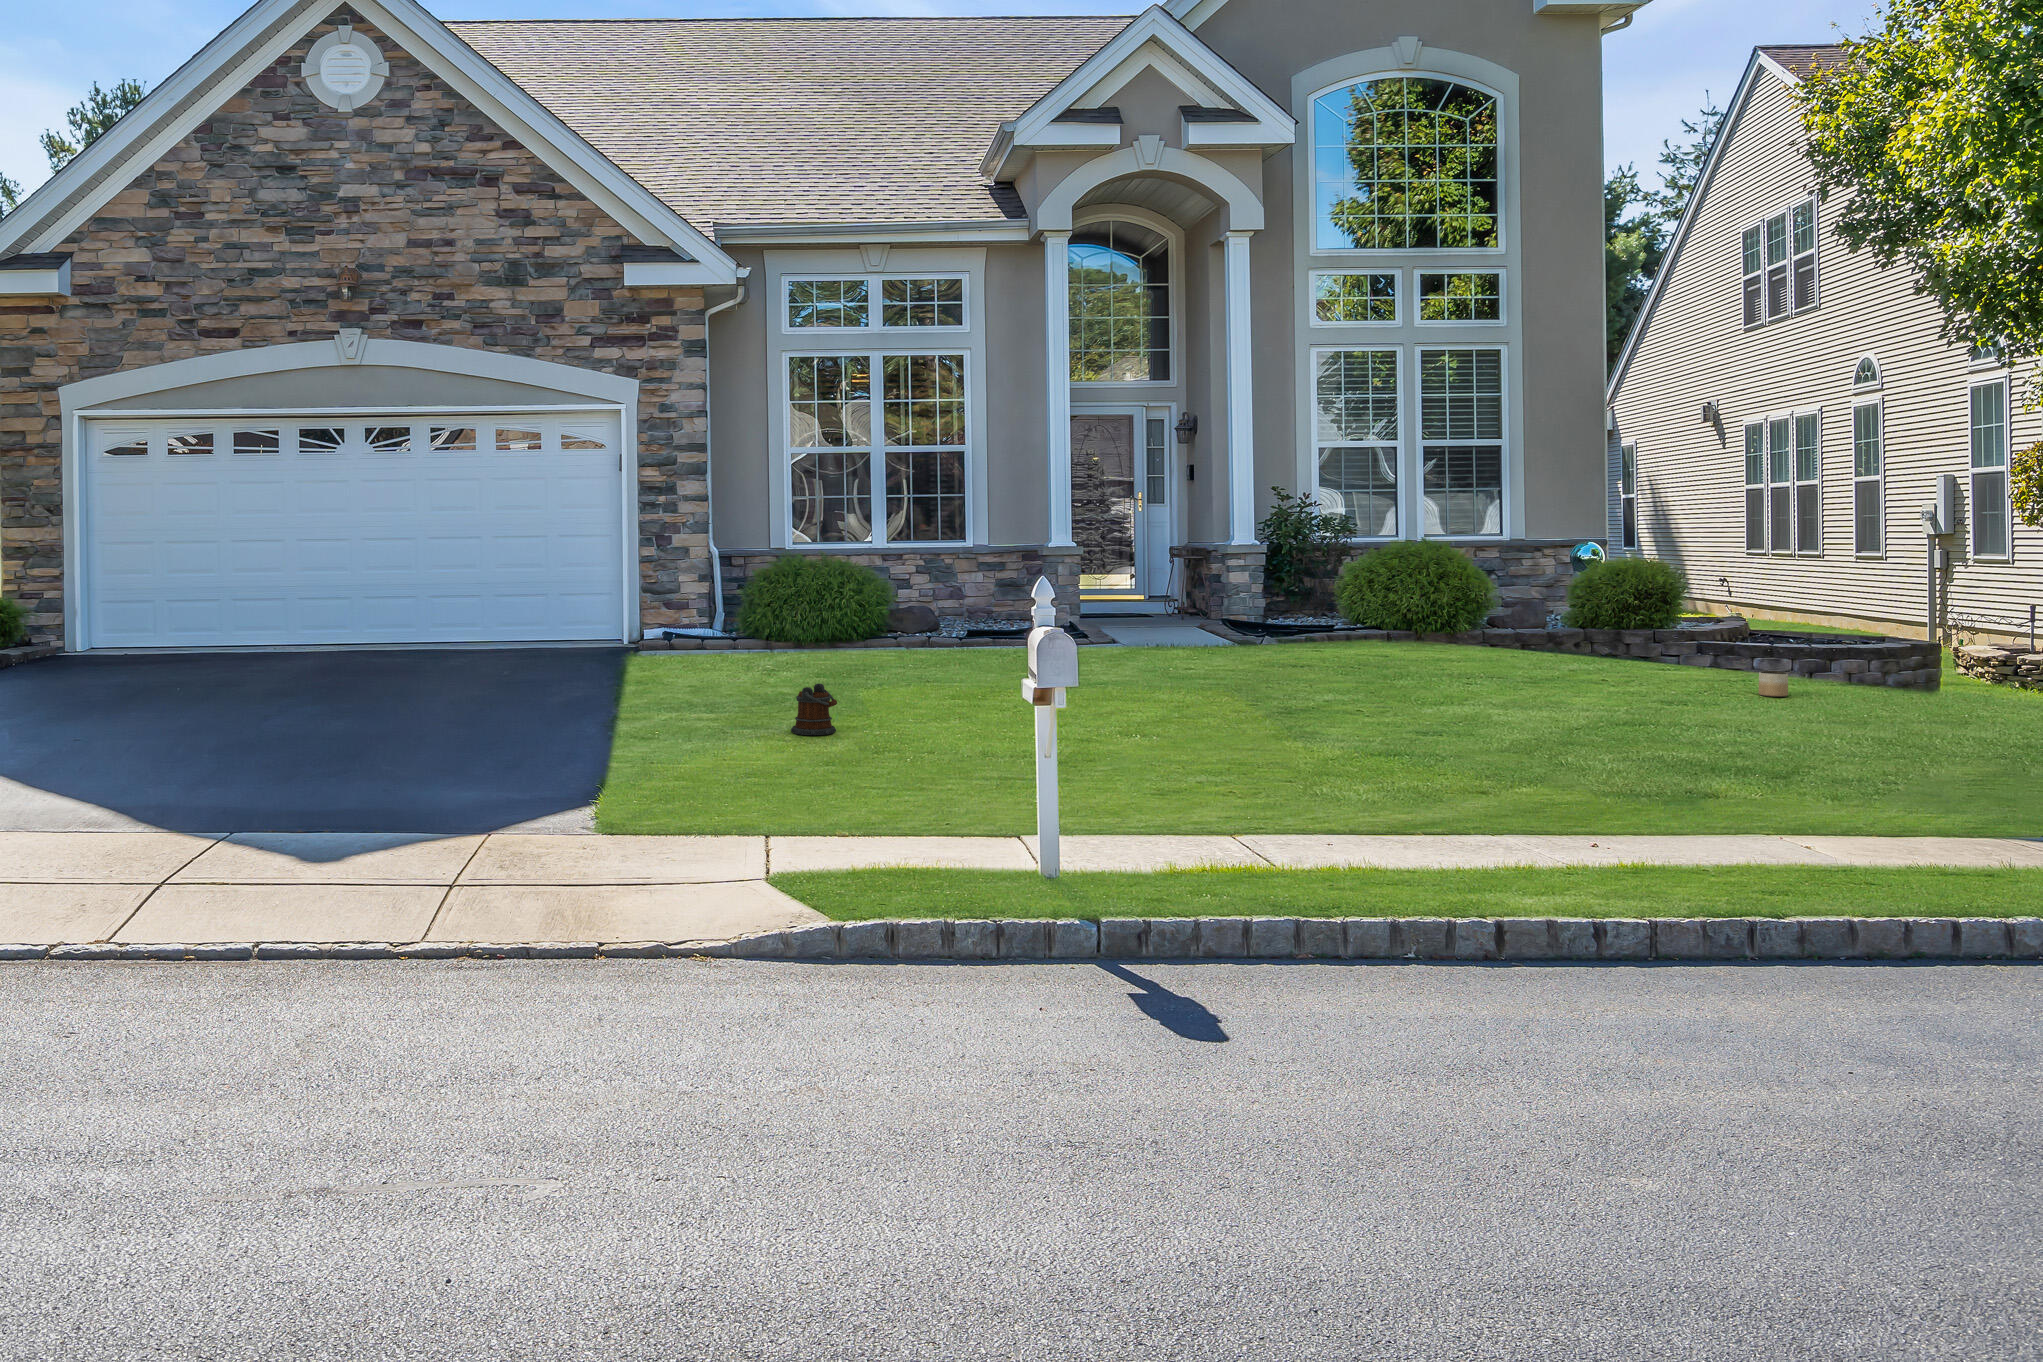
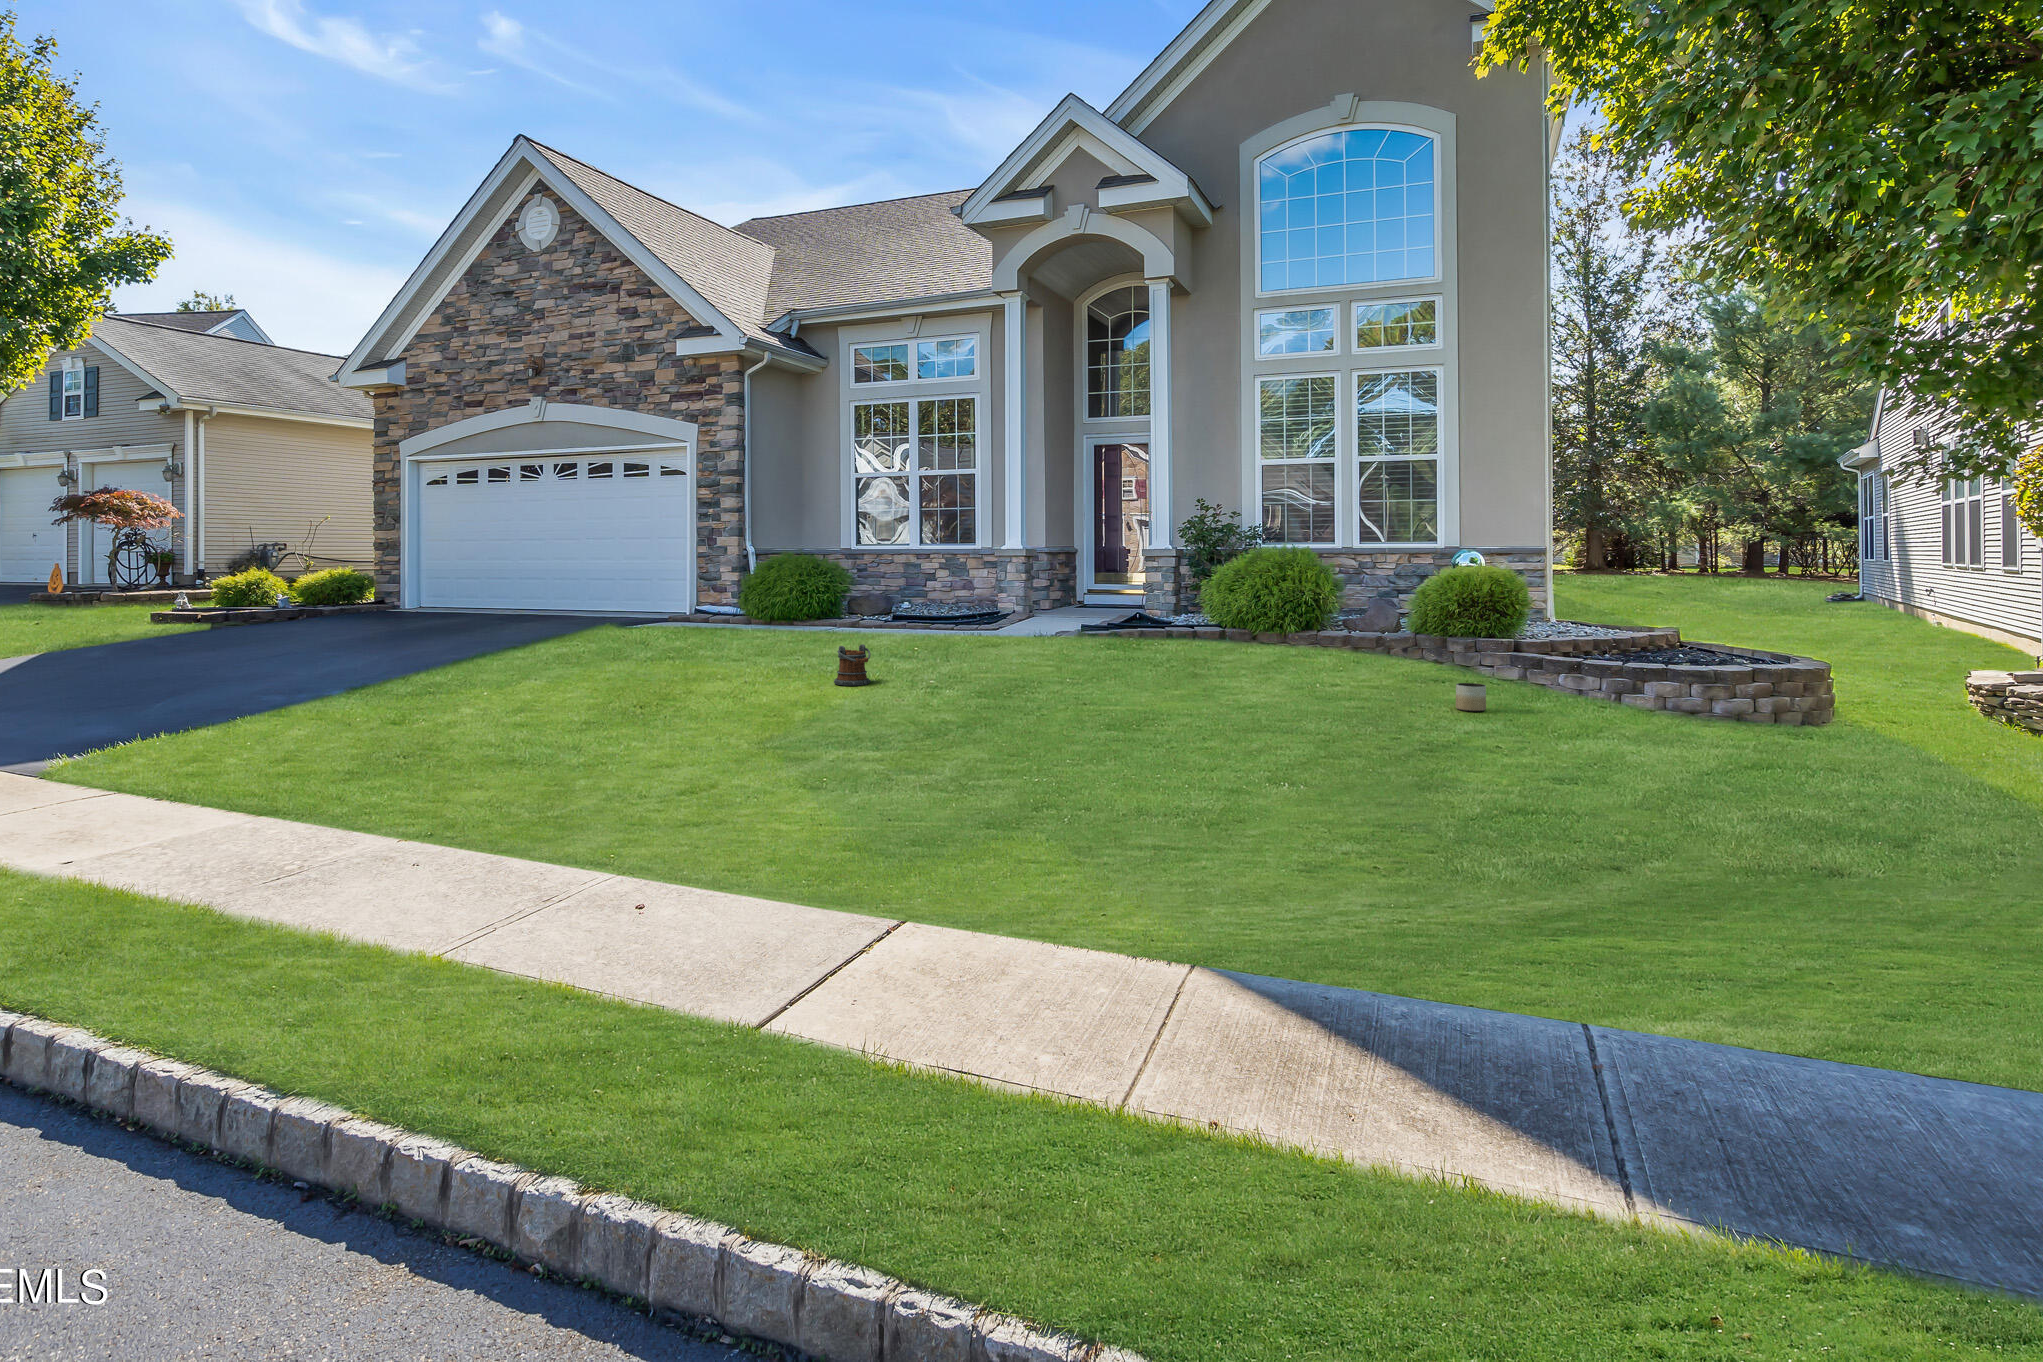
bucket: present [791,684,837,735] -> present [834,644,871,686]

